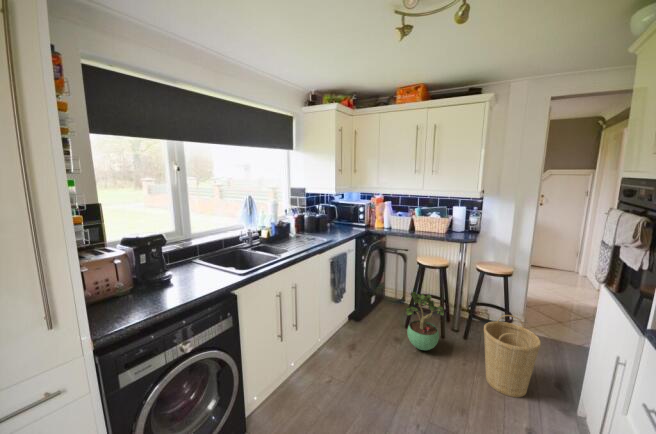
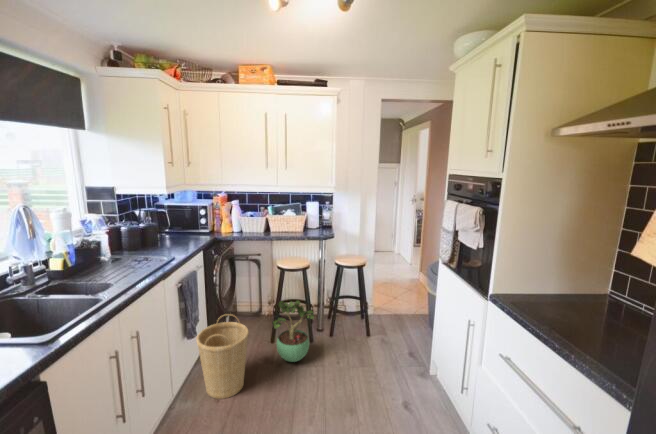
basket: present [484,315,541,397] -> present [196,314,249,399]

